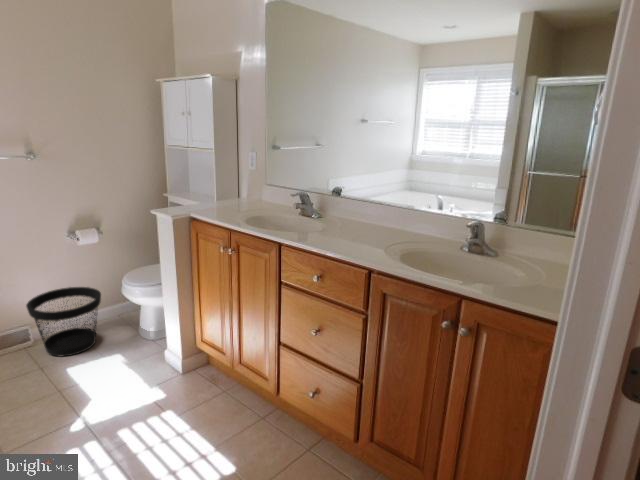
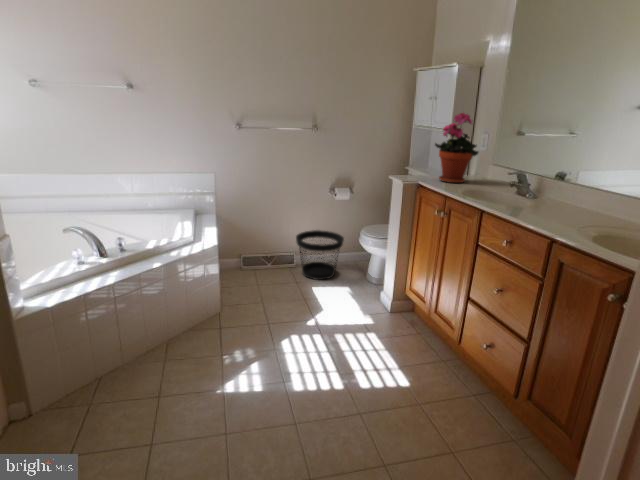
potted plant: none [202,131,253,211] -> present [435,113,478,183]

